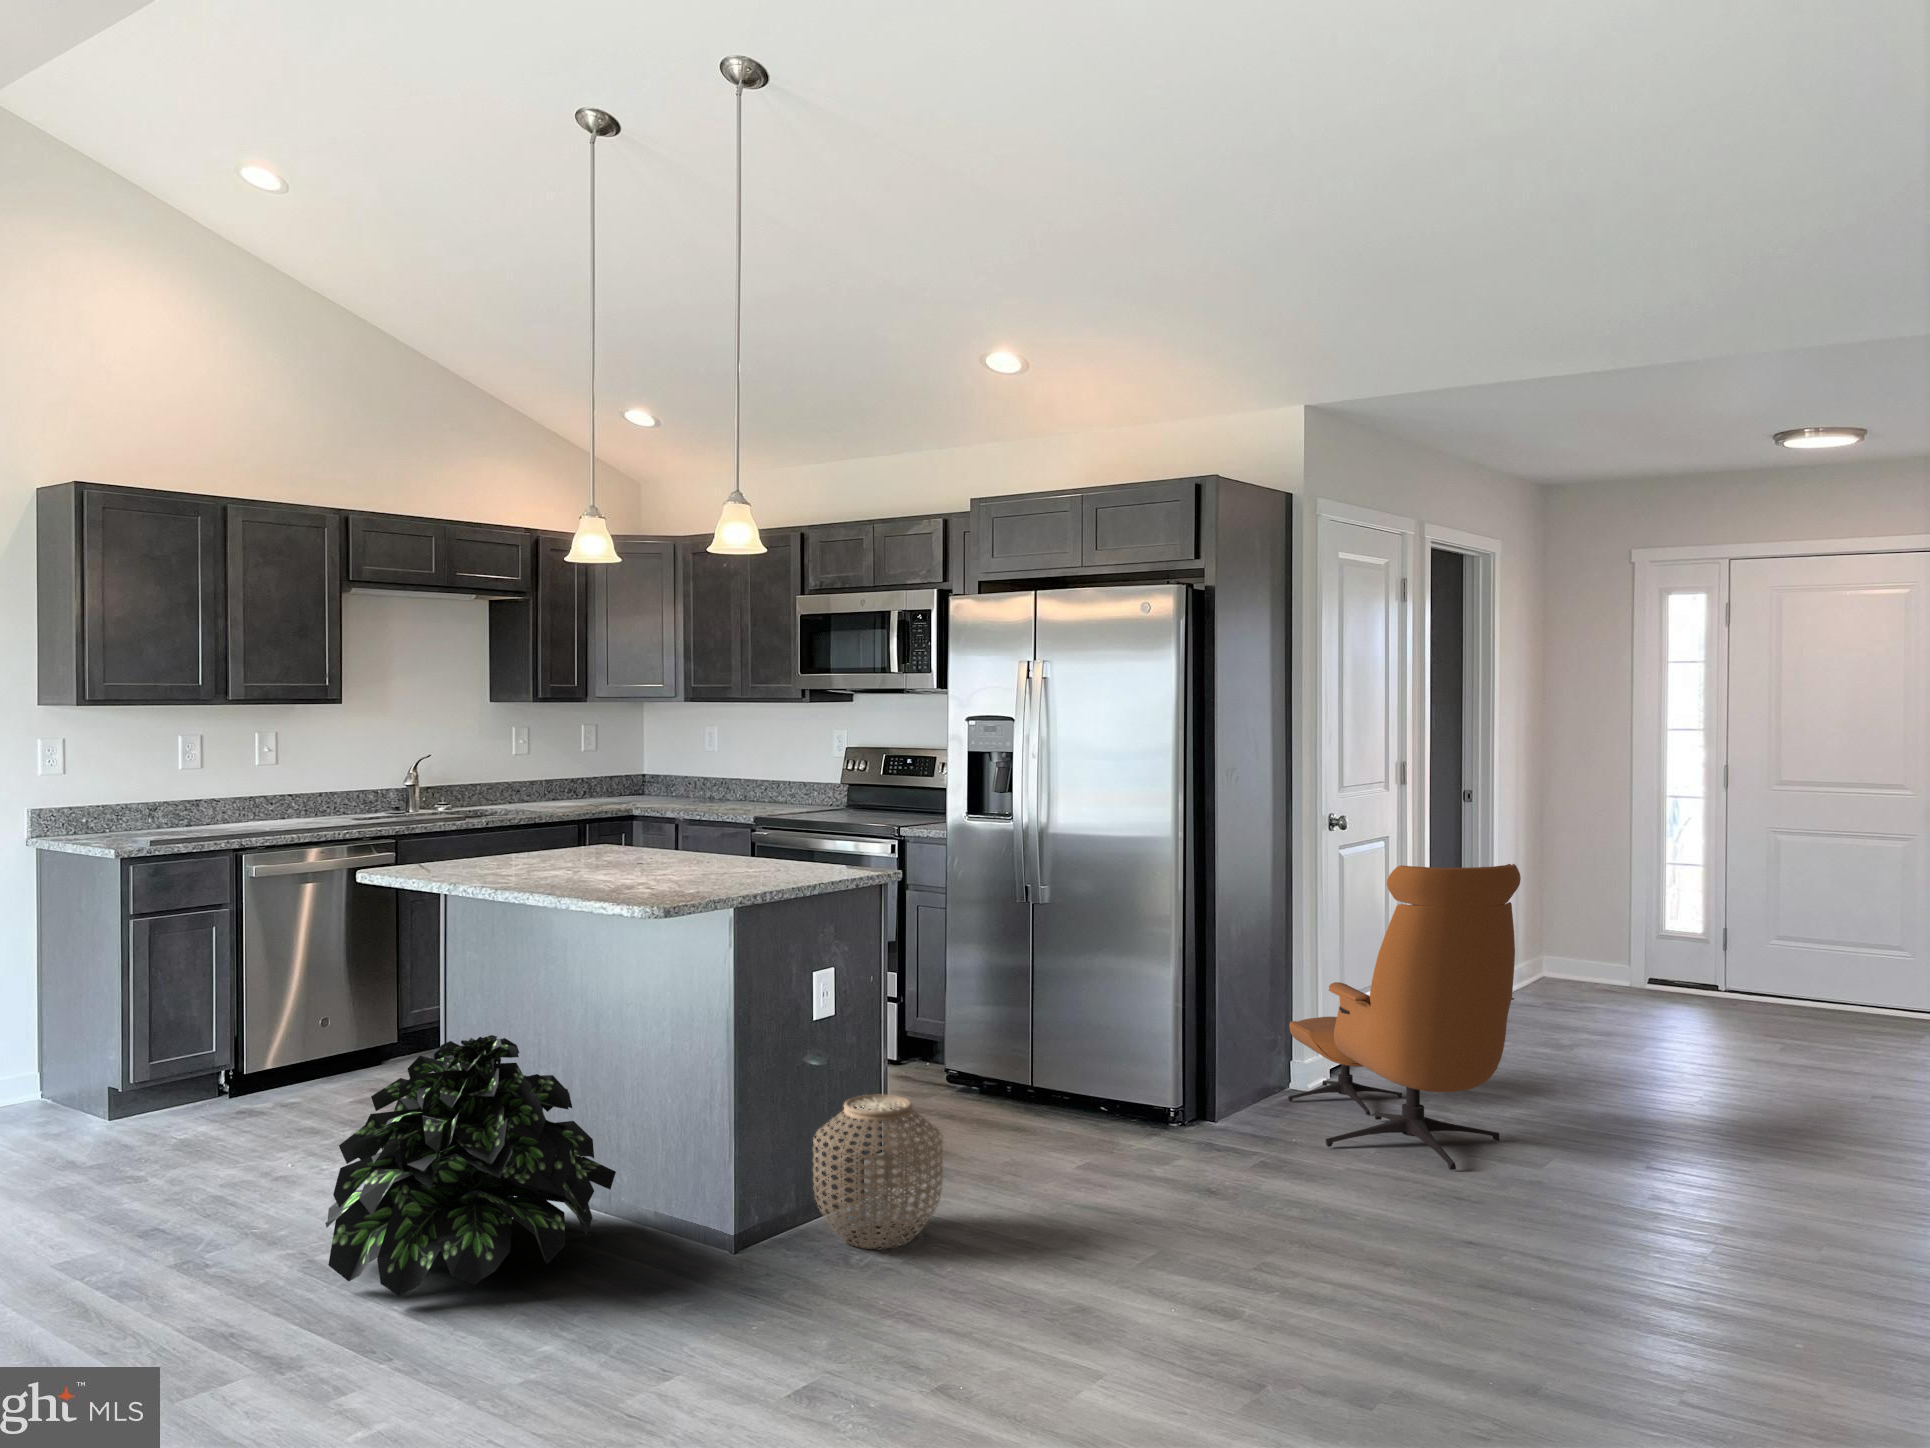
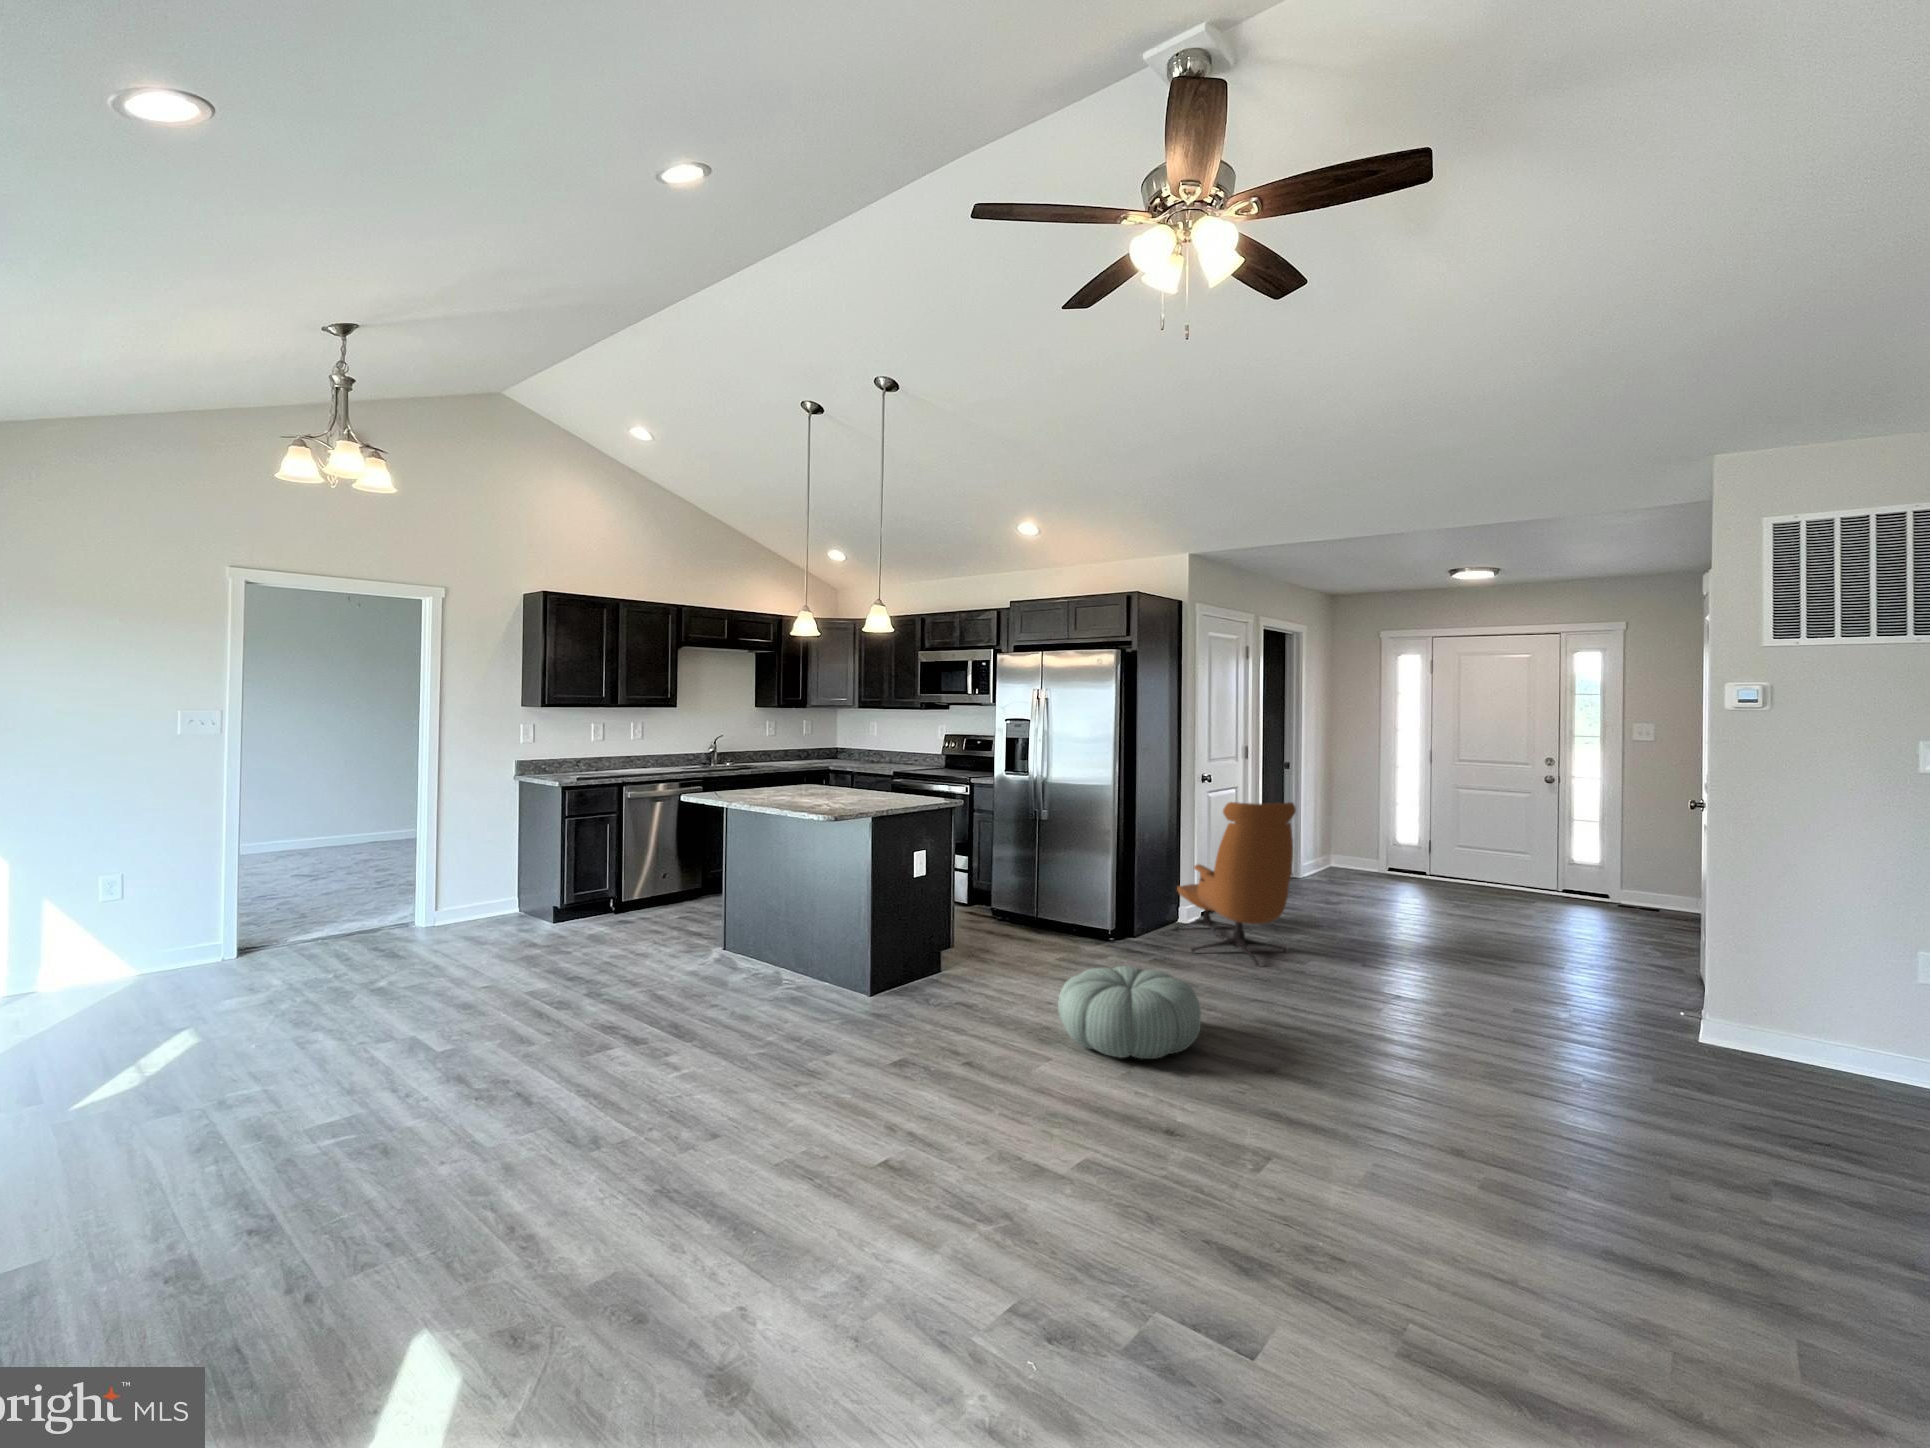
potted plant: present [325,1035,616,1296] -> none [661,881,810,1013]
woven basket: present [813,1094,943,1249] -> none [912,917,980,997]
pouf: none [1104,1183,1380,1365] -> present [1058,966,1201,1059]

